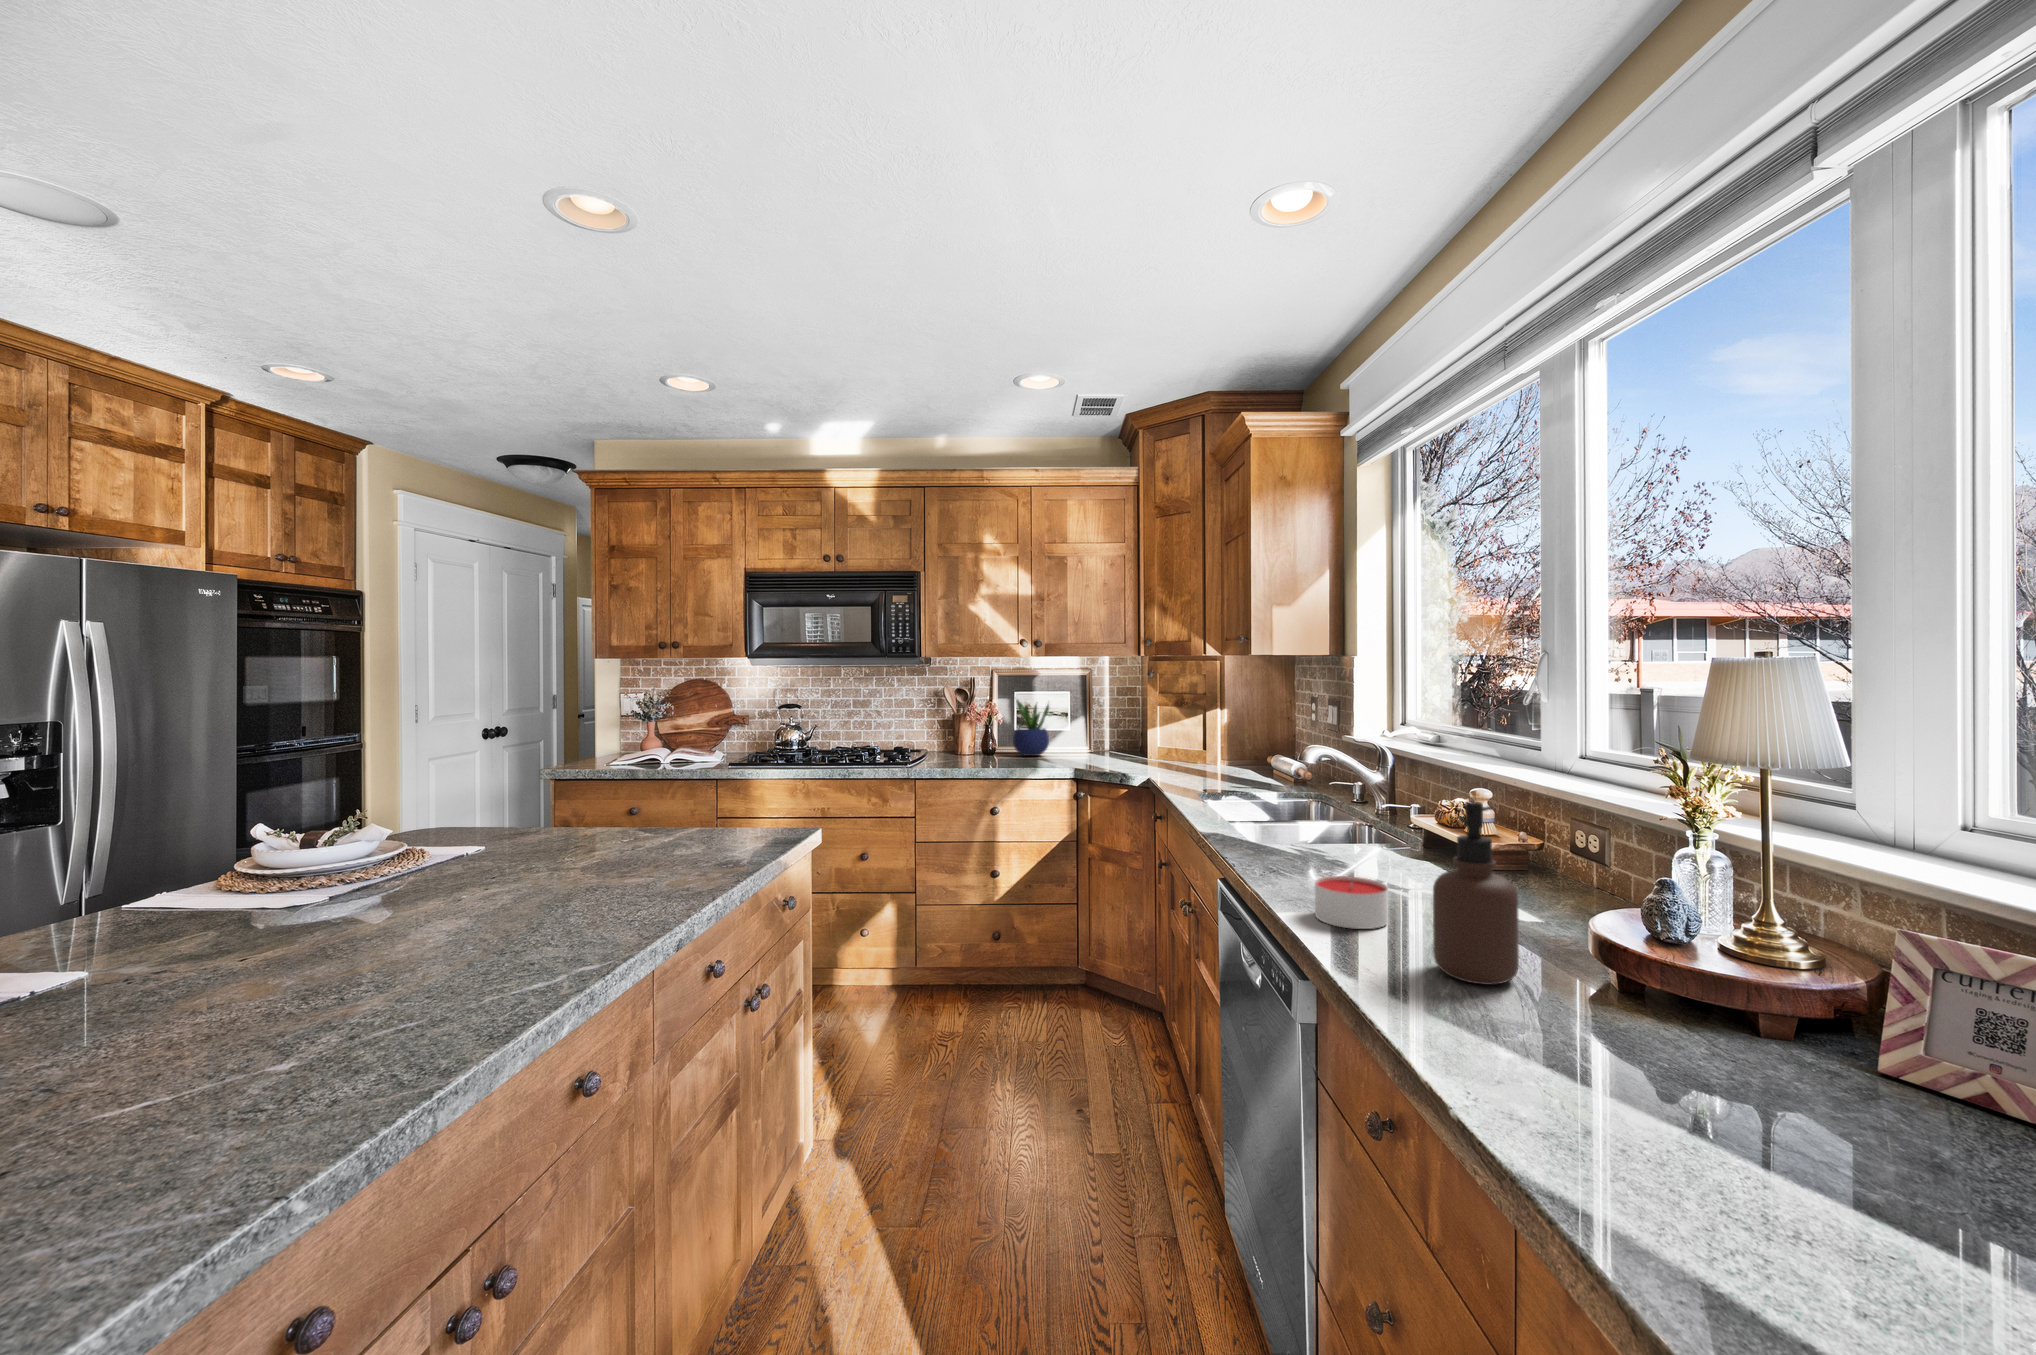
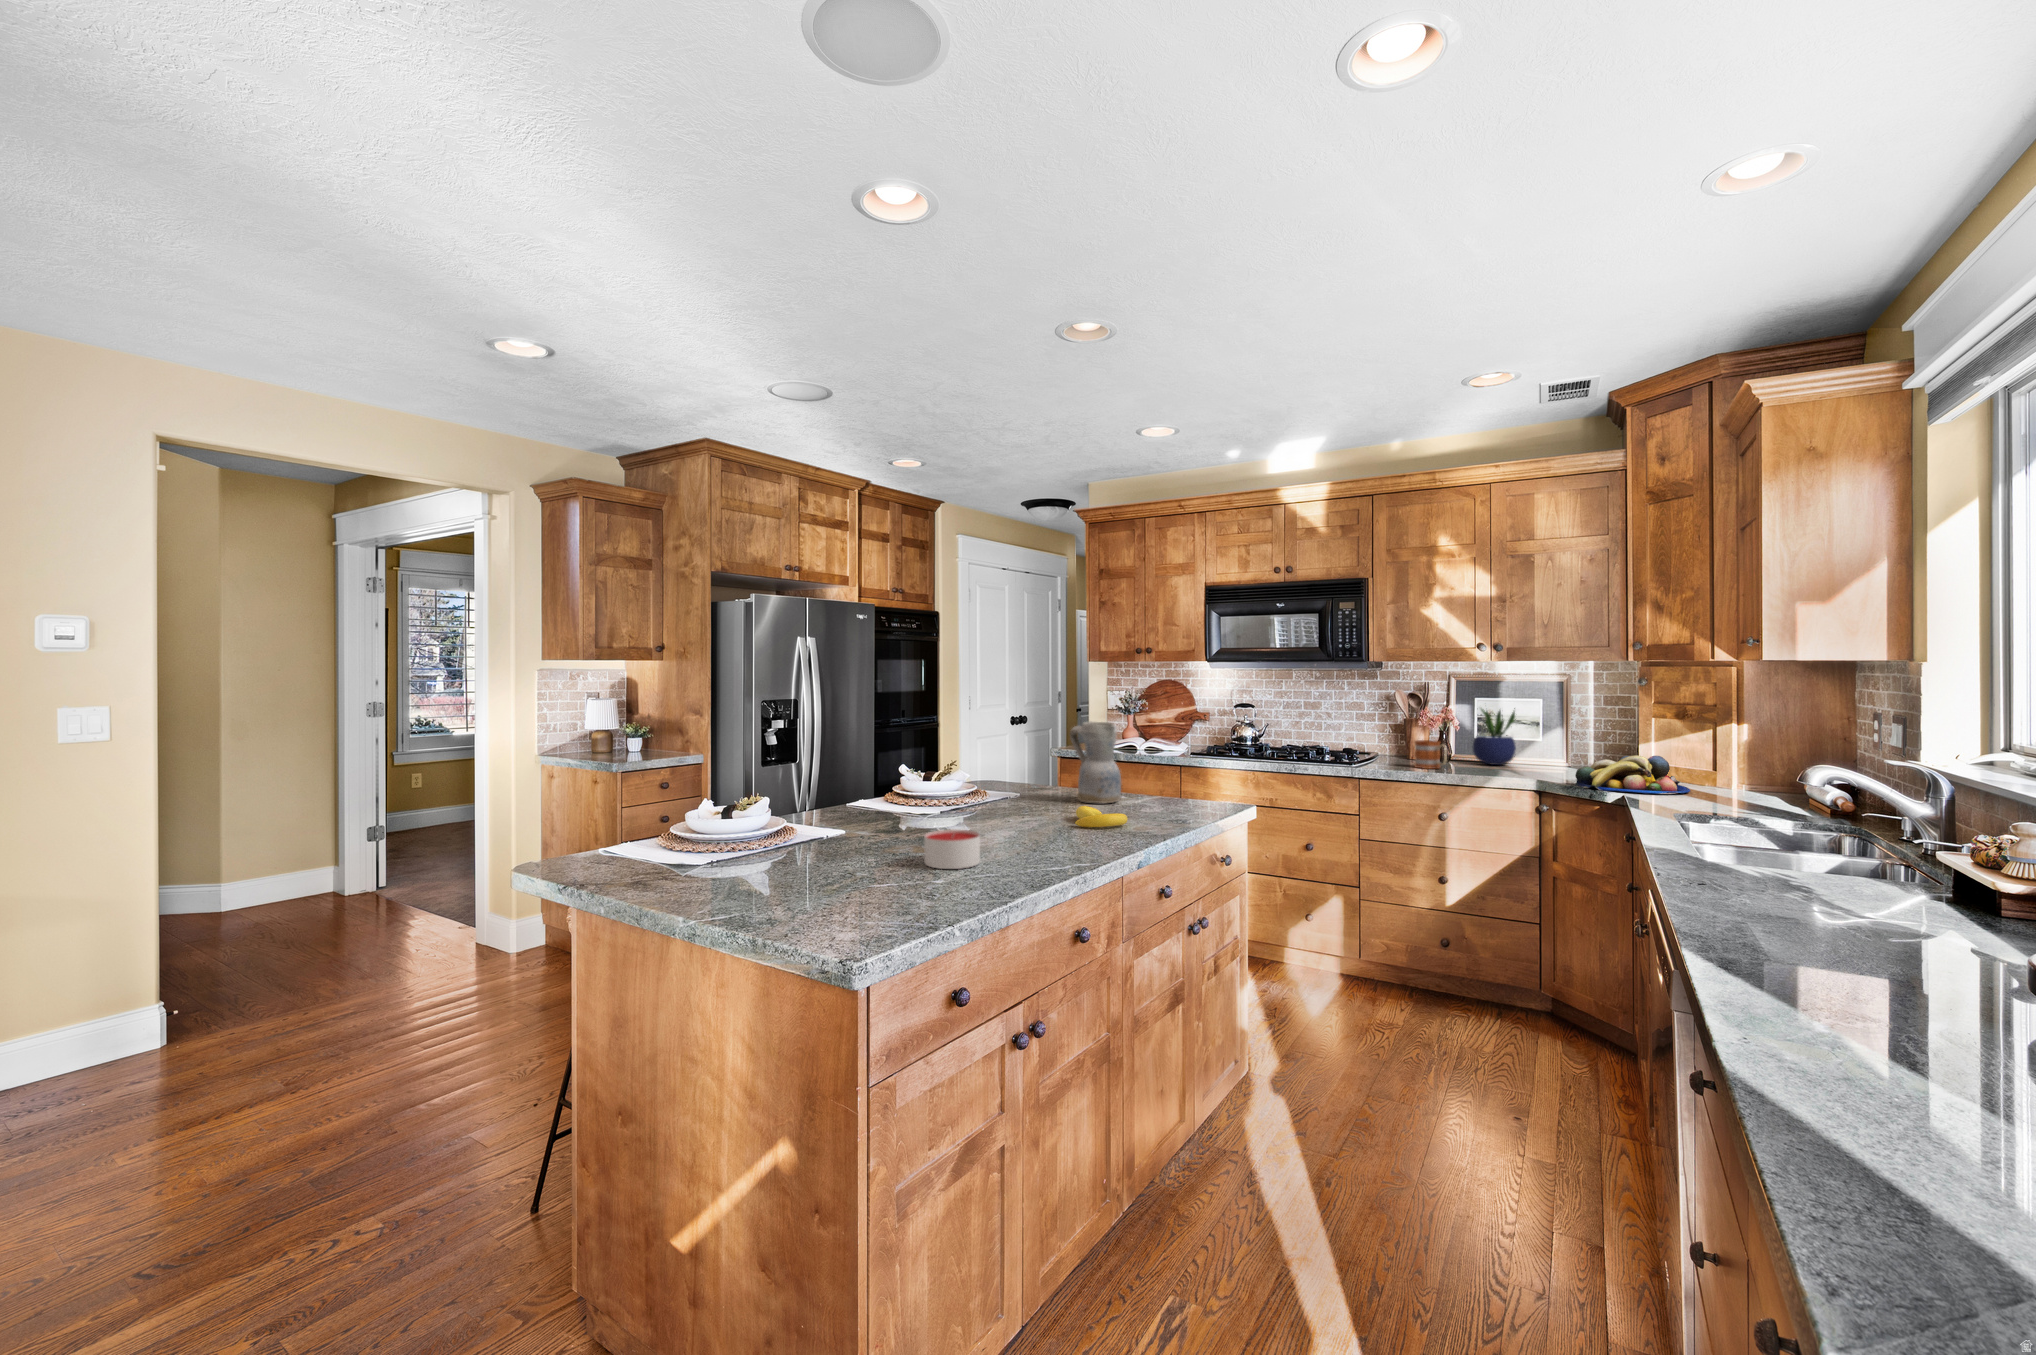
ceramic pitcher: none [567,736,646,849] -> present [1070,721,1121,804]
mug: none [965,736,995,764] -> present [1414,740,1447,769]
fruit bowl: none [1104,740,1189,775] -> present [1575,755,1690,794]
soap dispenser: present [1433,801,1519,985] -> none [1827,817,1935,1002]
banana: none [576,859,659,893] -> present [1075,806,1127,827]
candle: present [1315,876,1388,929] -> present [924,830,980,869]

